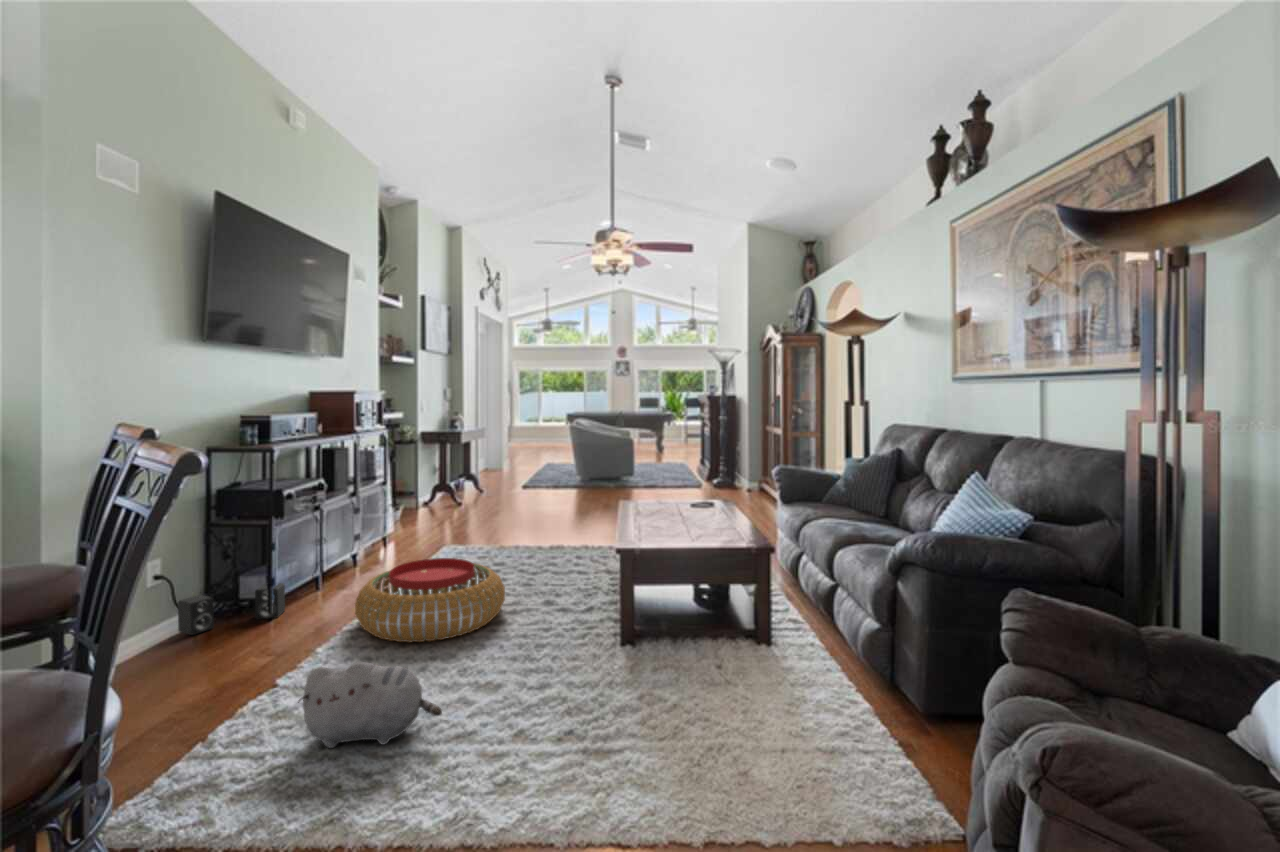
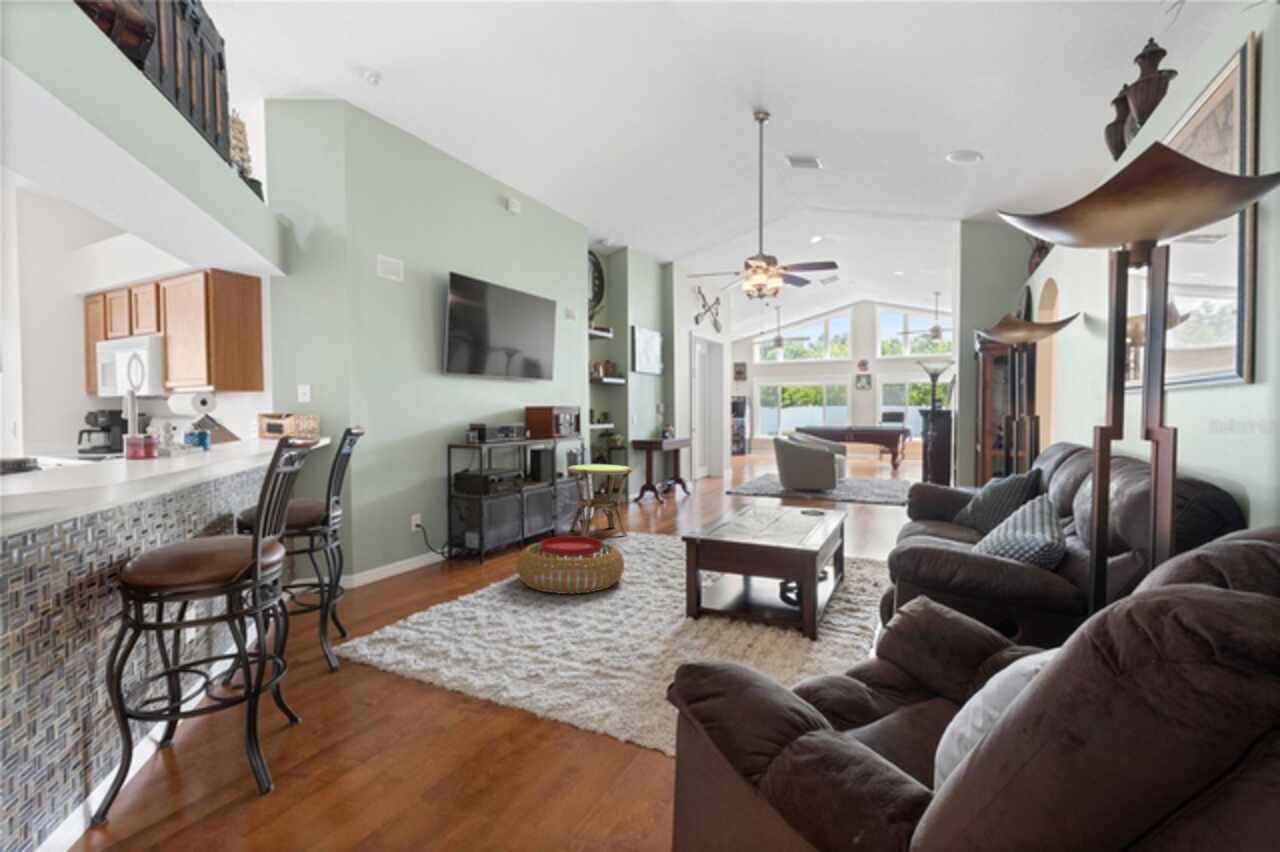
side table: none [372,463,459,559] -> present [568,464,633,537]
speaker: present [178,583,285,635] -> none [427,541,490,568]
plush toy: present [298,662,442,748] -> none [442,585,521,642]

